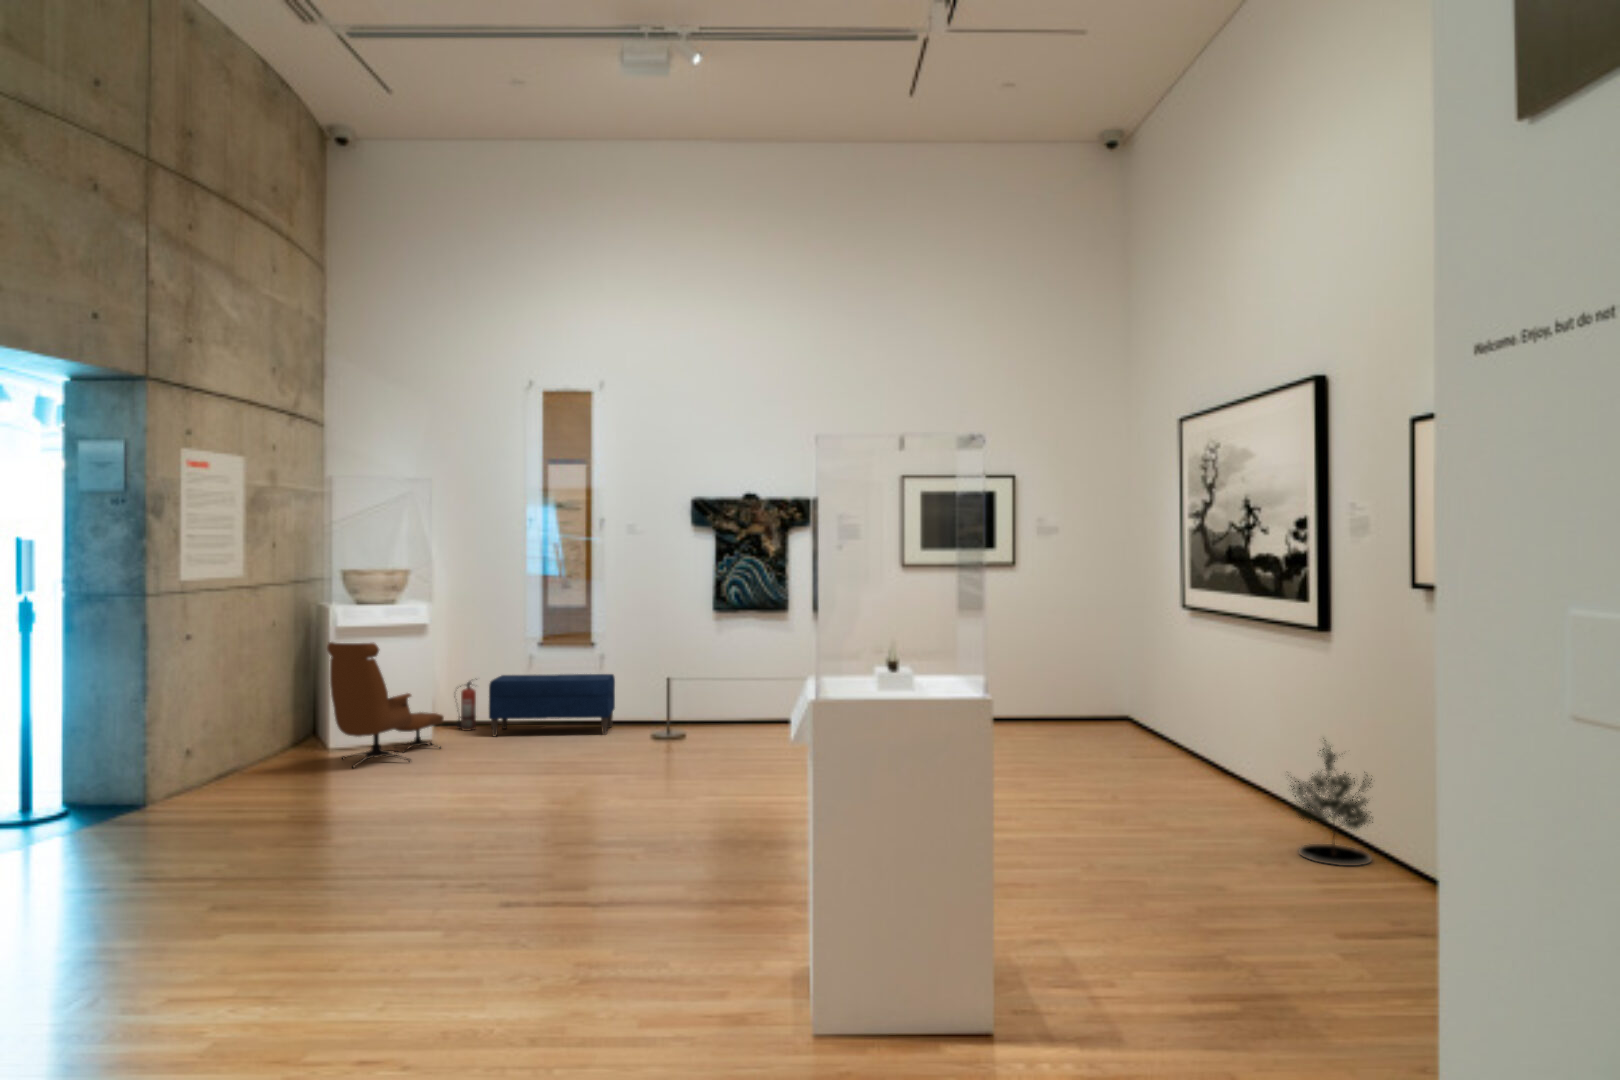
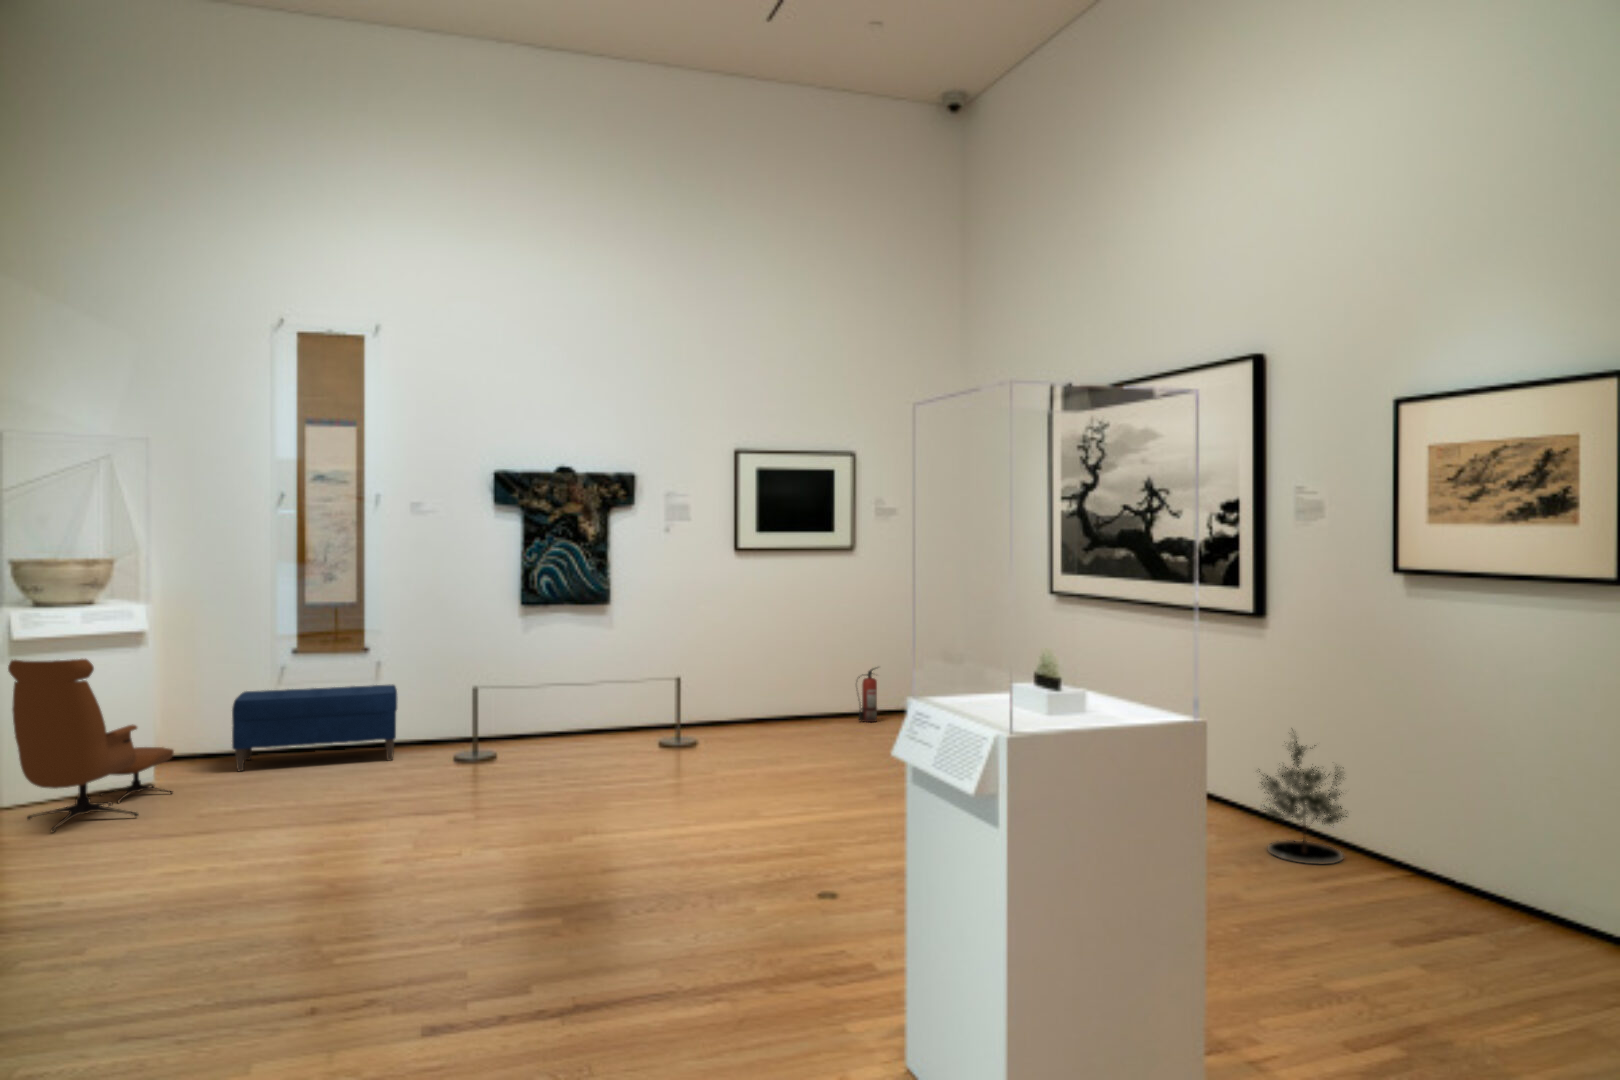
fire extinguisher: present [457,681,476,730] -> present [859,668,877,722]

